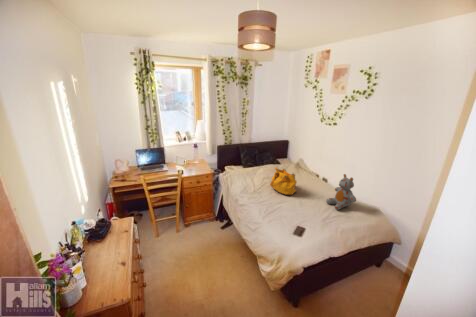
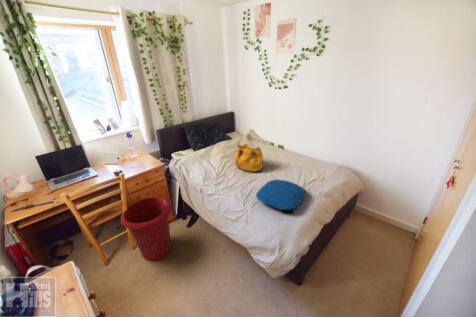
stuffed bear: present [326,174,356,210] -> none [296,138,326,176]
waste bin: none [173,195,210,245] -> present [121,197,171,261]
pillow: none [274,204,322,230] -> present [256,180,306,210]

